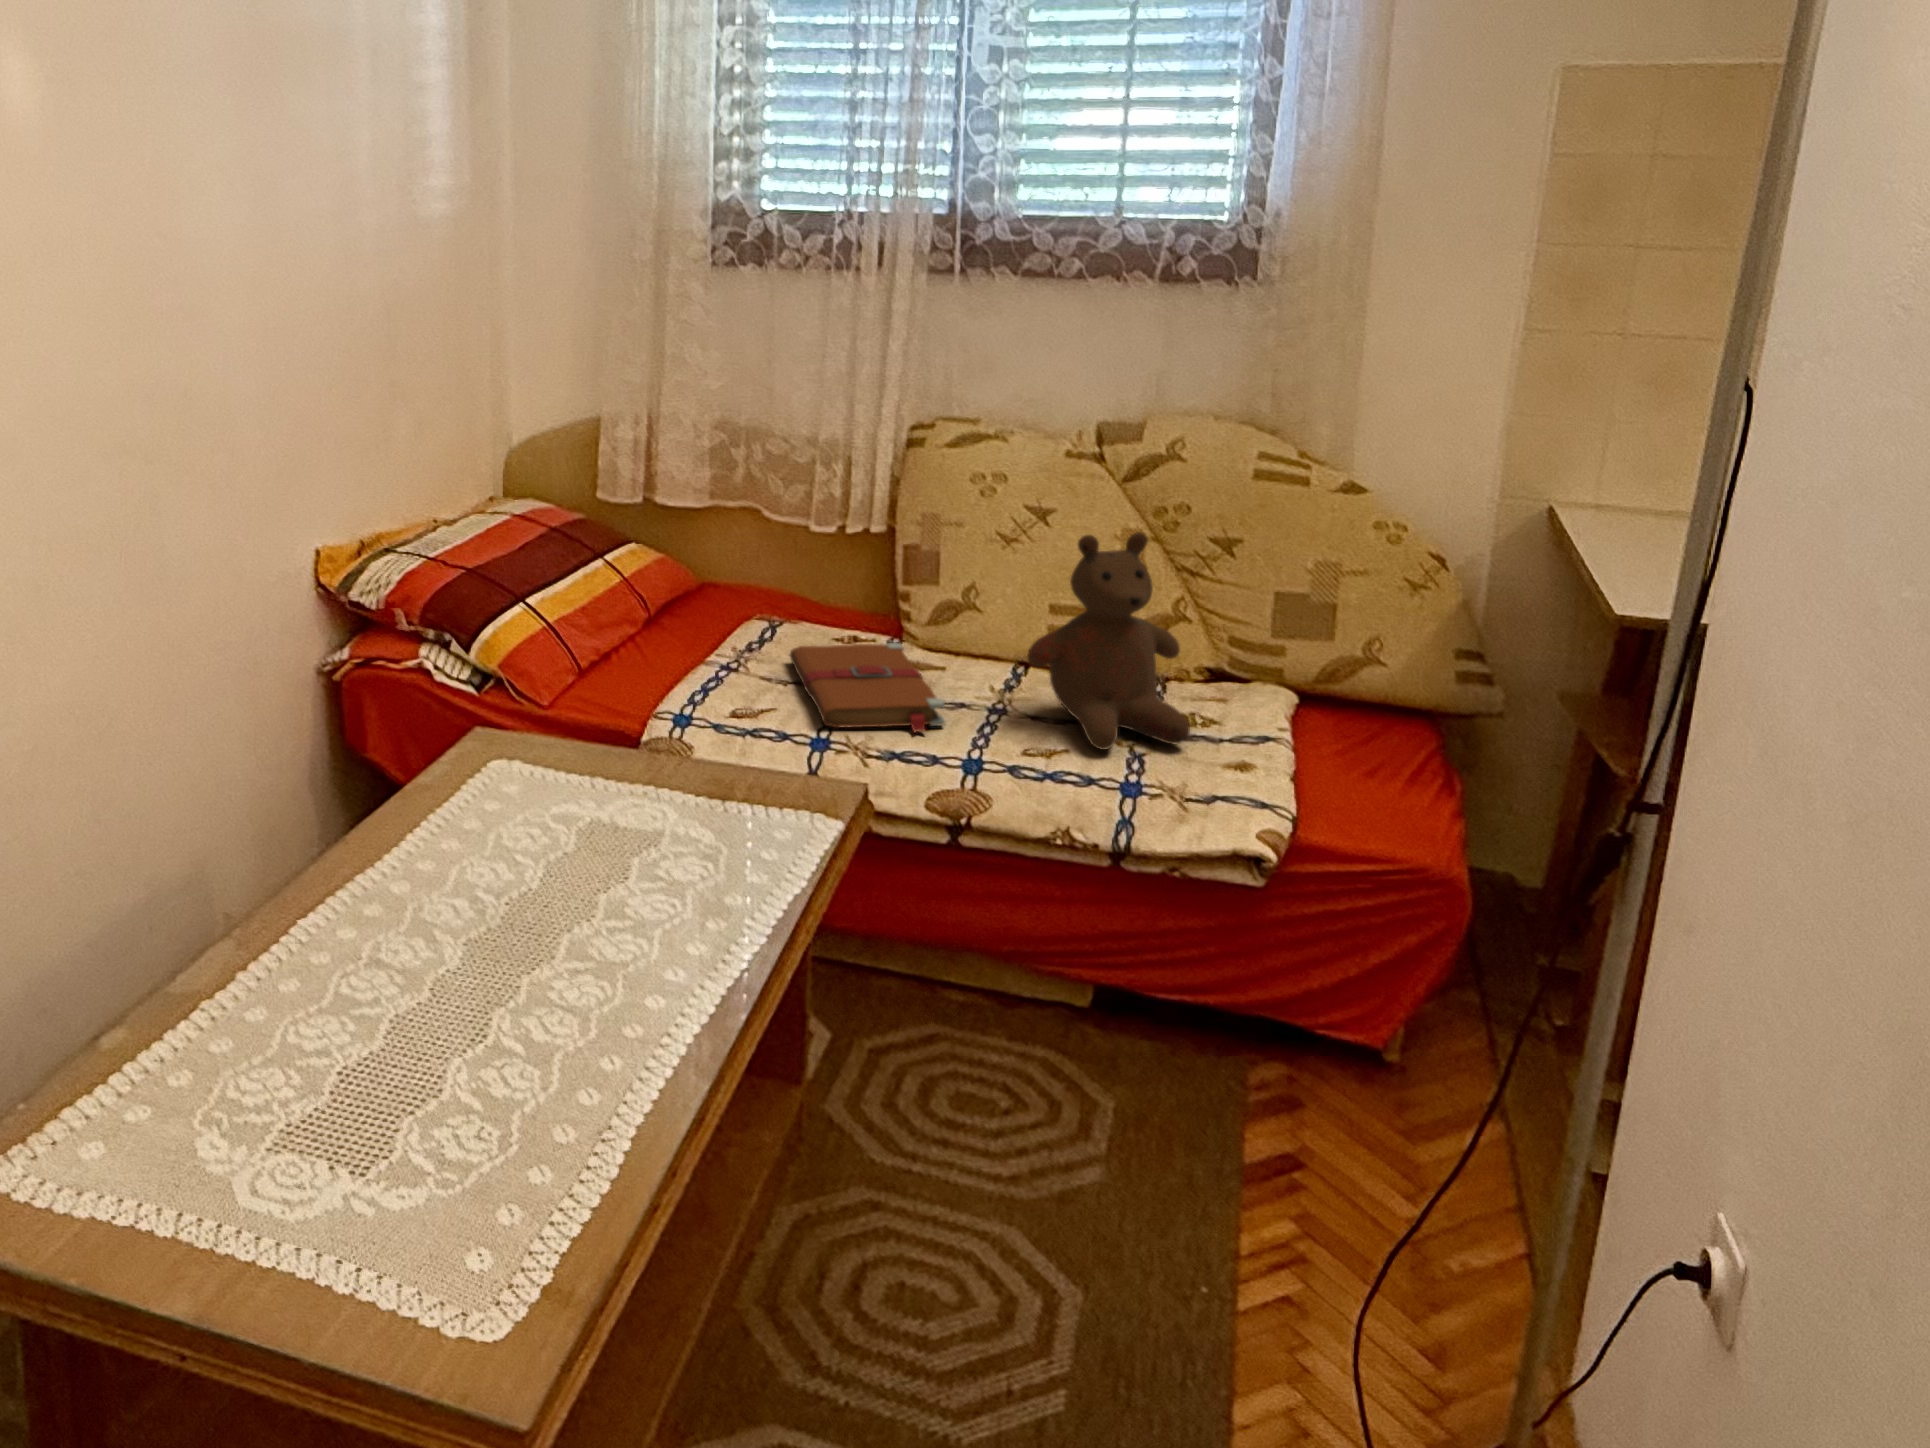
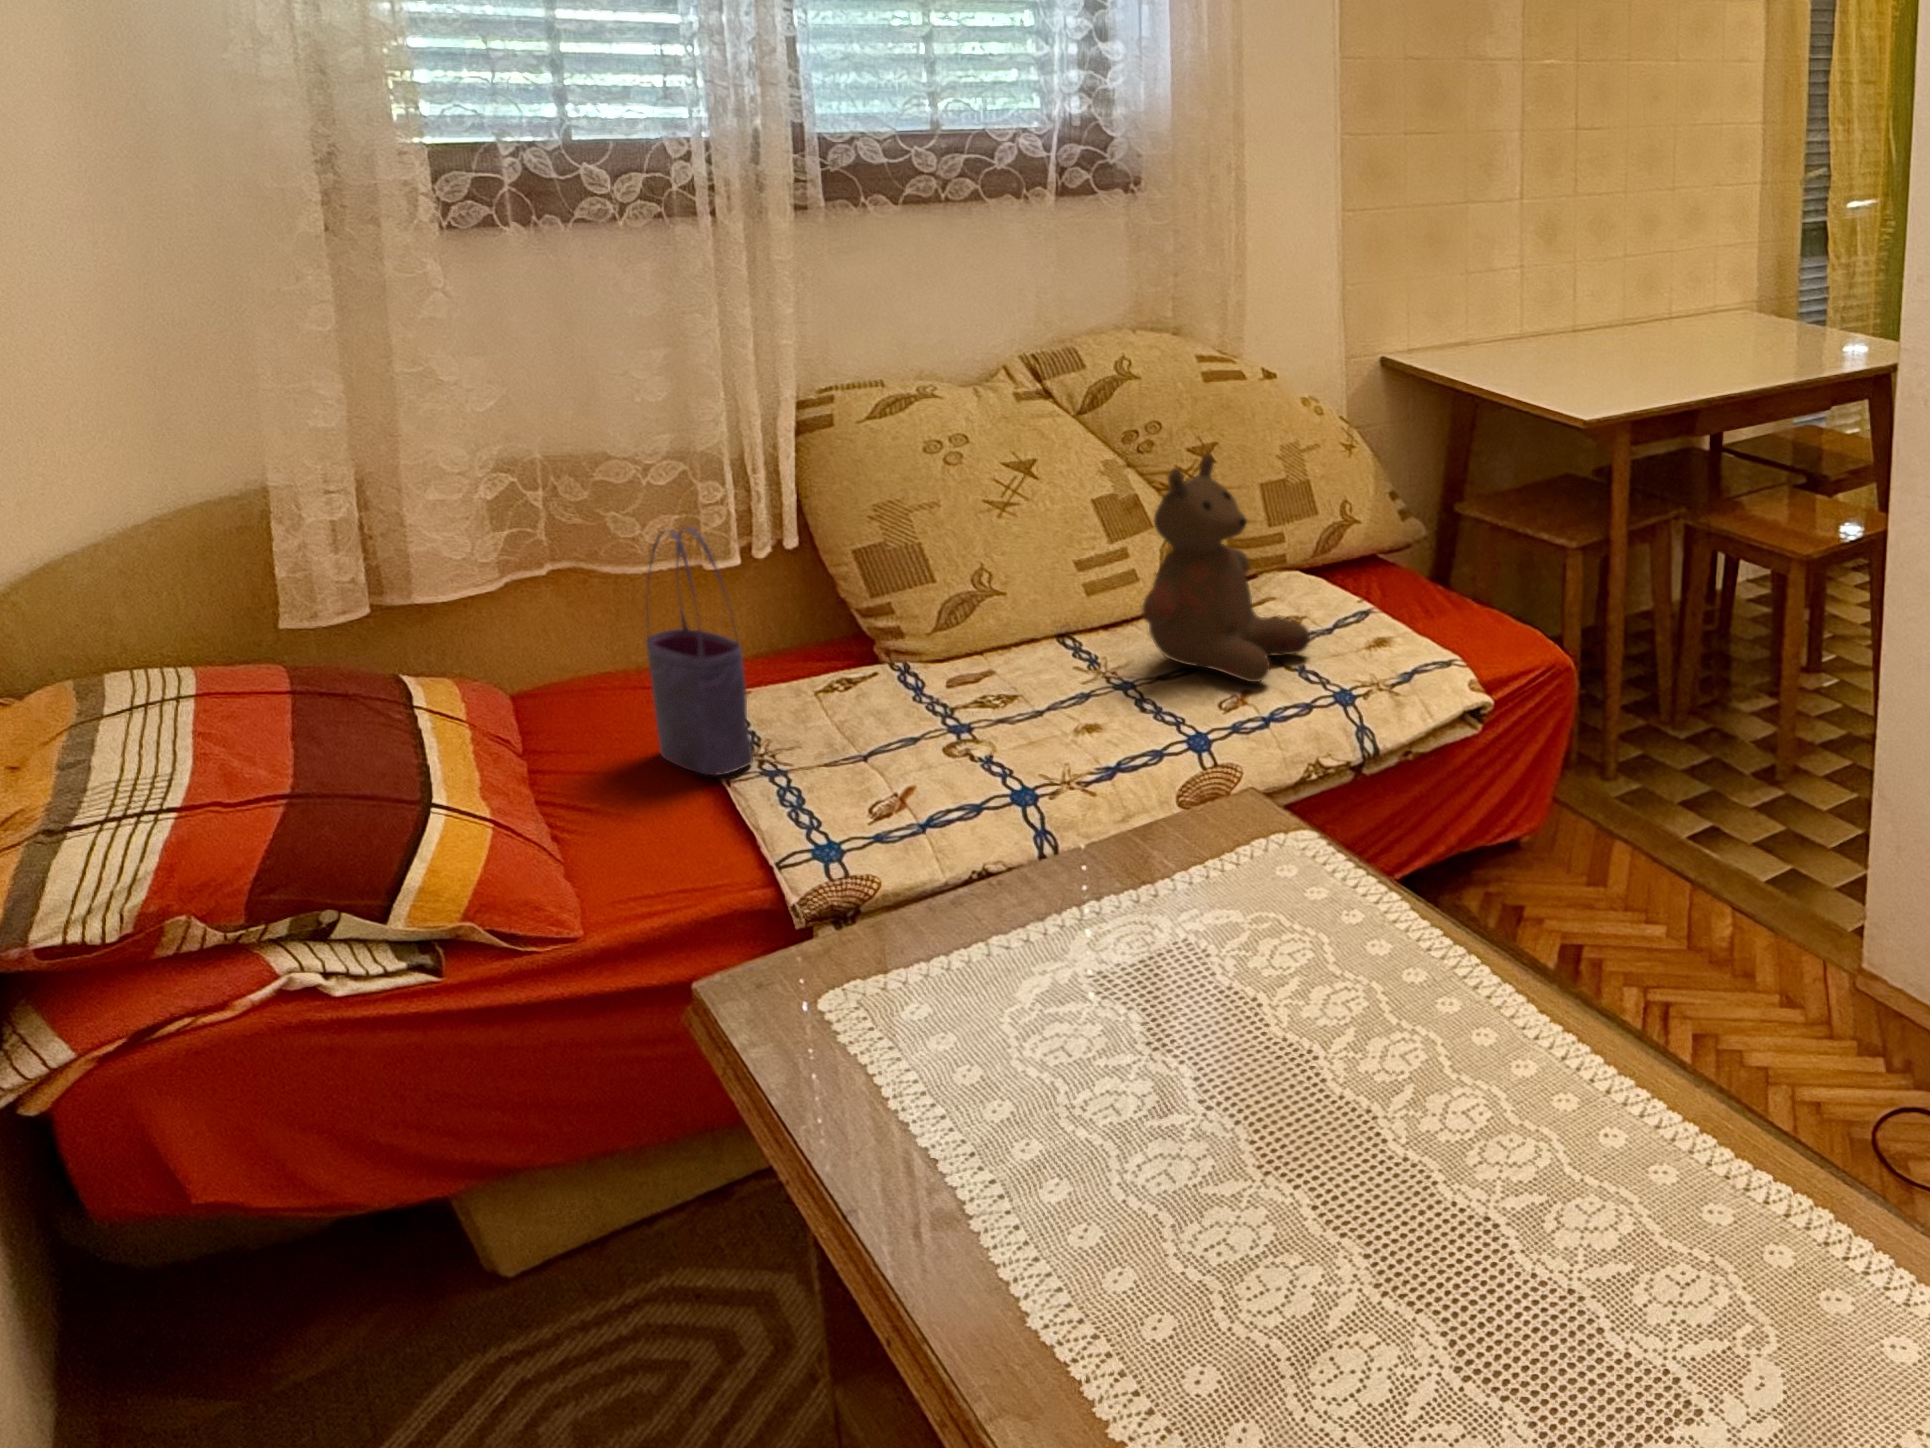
tote bag: none [700,482,740,661] -> present [646,527,753,776]
book: present [790,643,945,732] -> none [820,664,1100,775]

